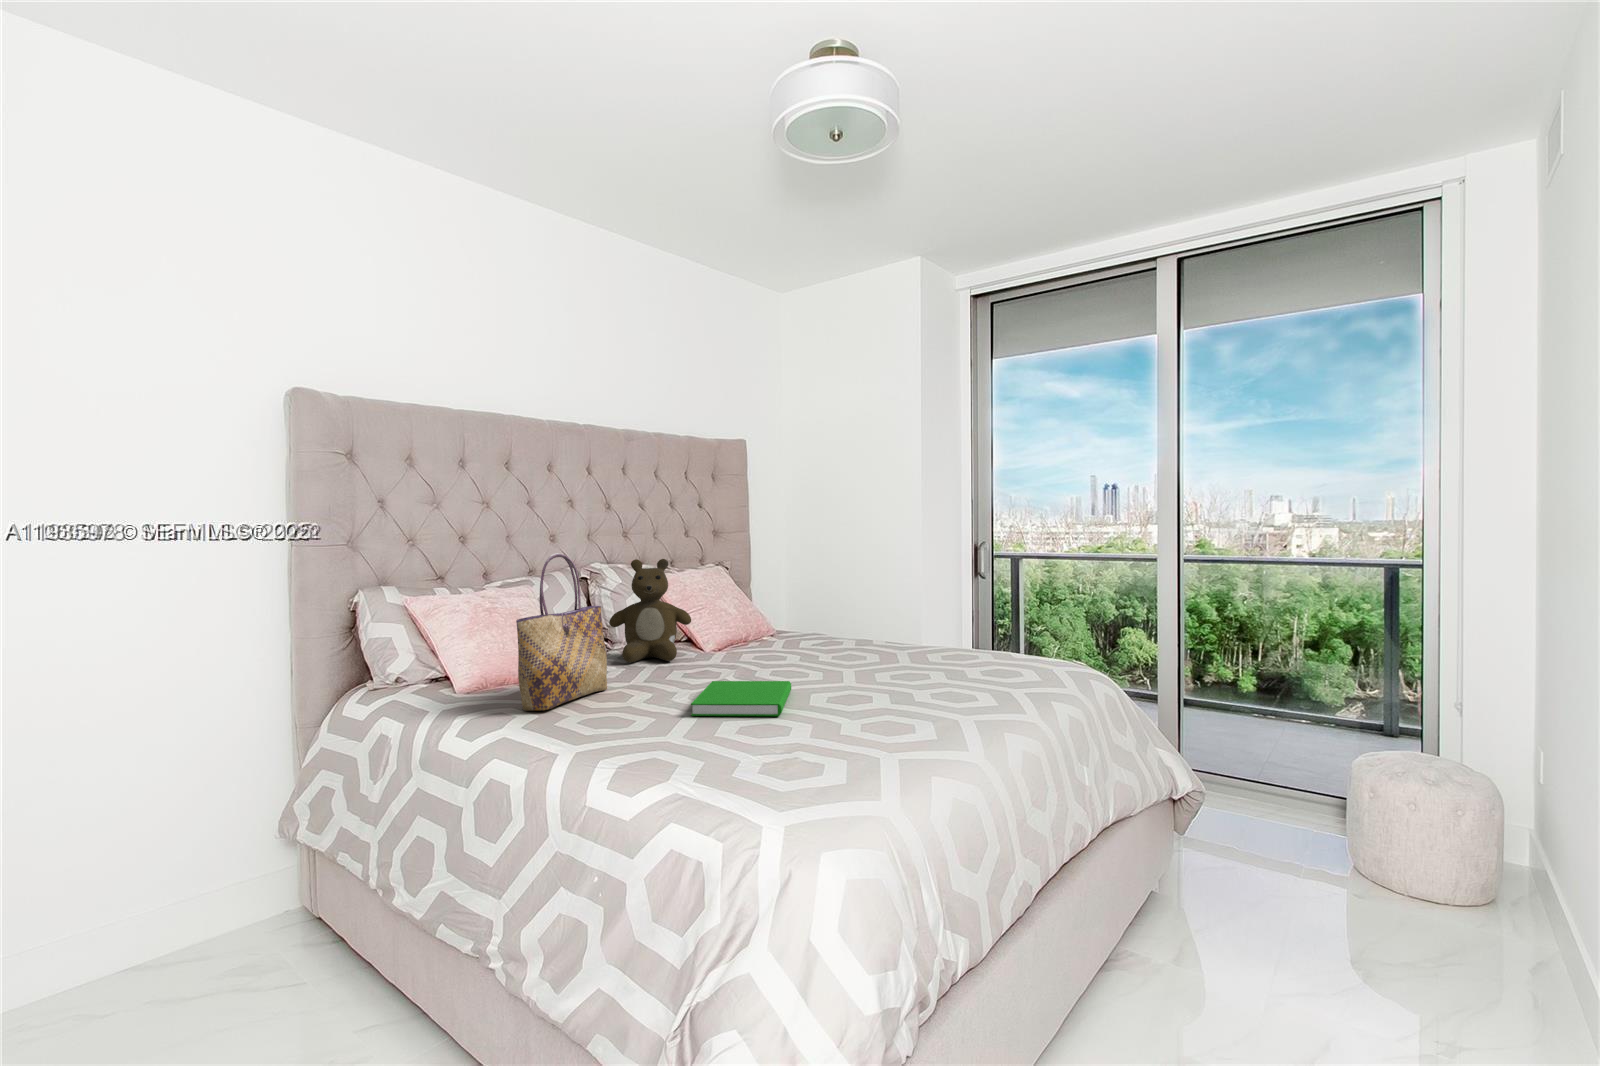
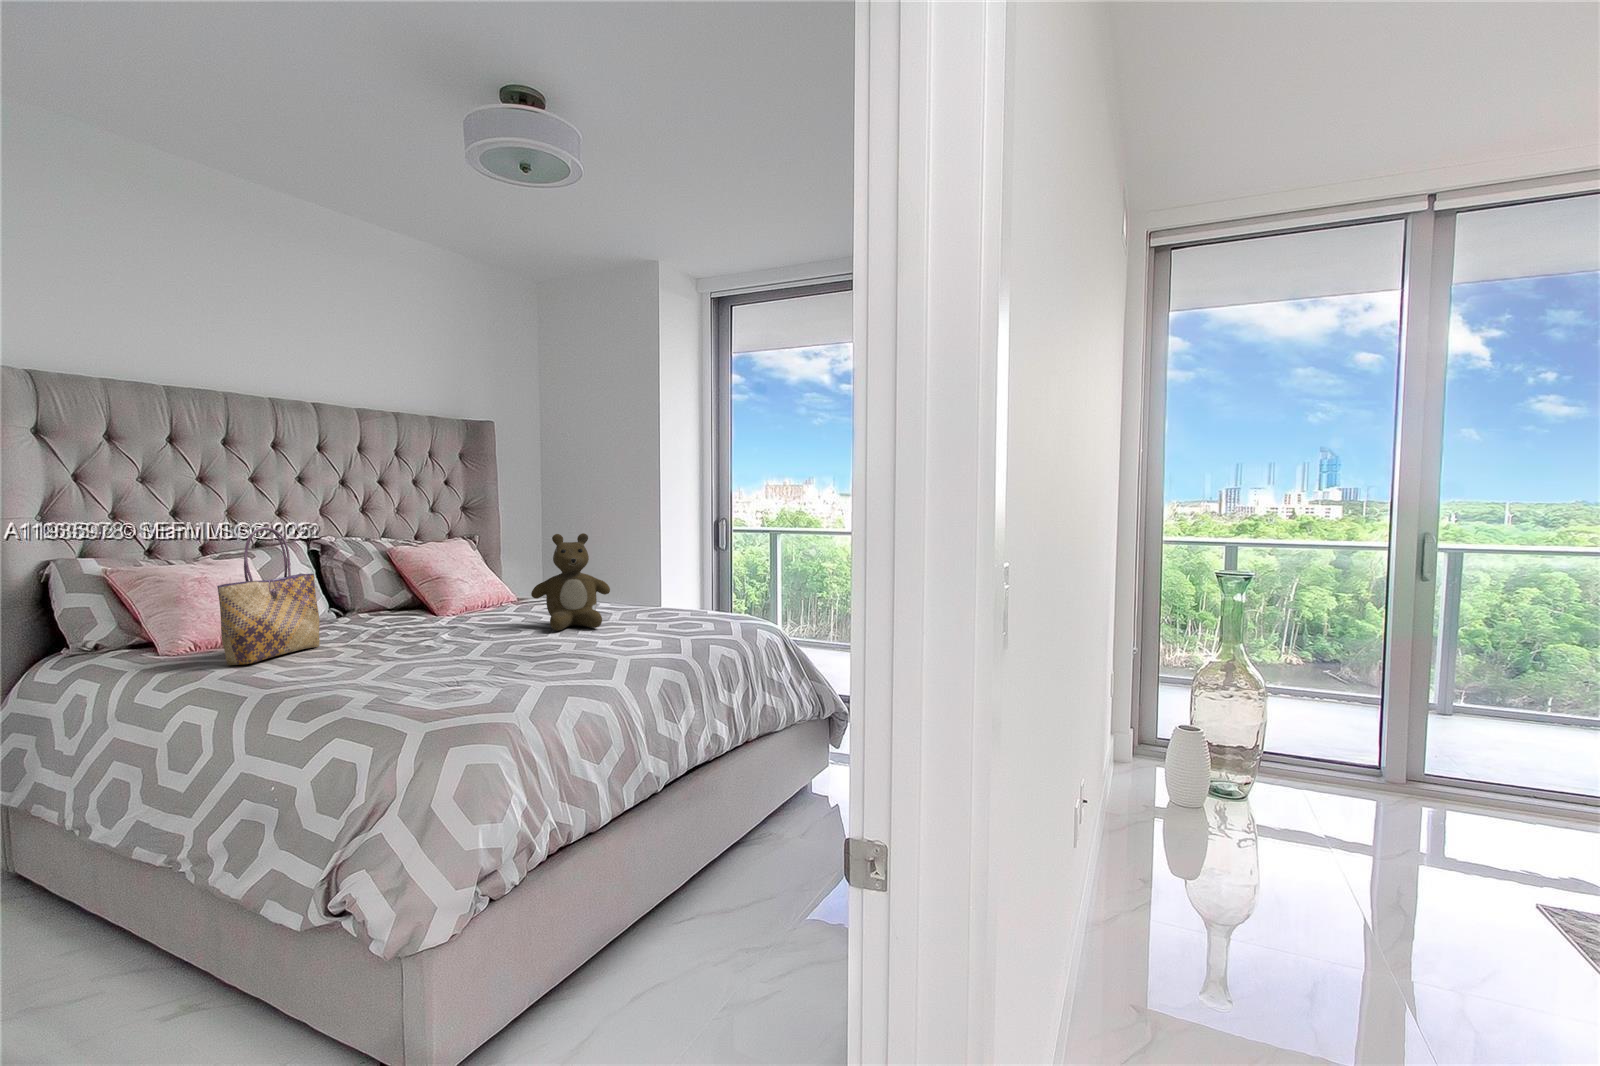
teddy bear: present [609,559,691,663] -> present [531,533,610,631]
book: present [691,681,791,716] -> none [388,633,491,662]

